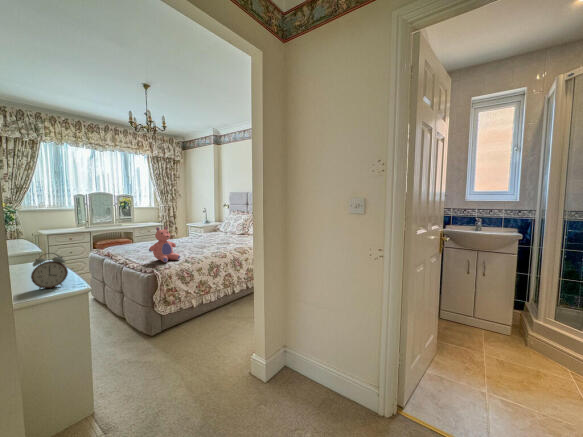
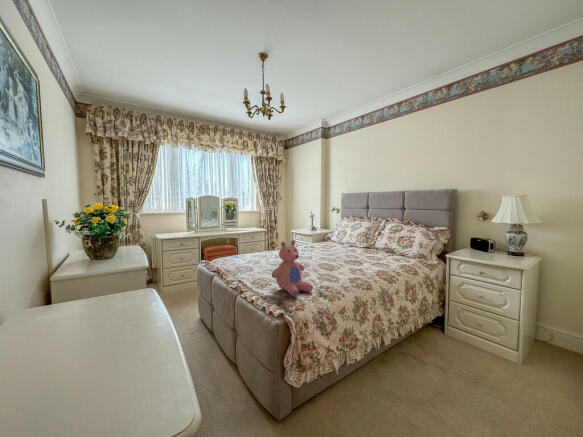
alarm clock: present [31,253,68,289] -> none [87,314,161,400]

